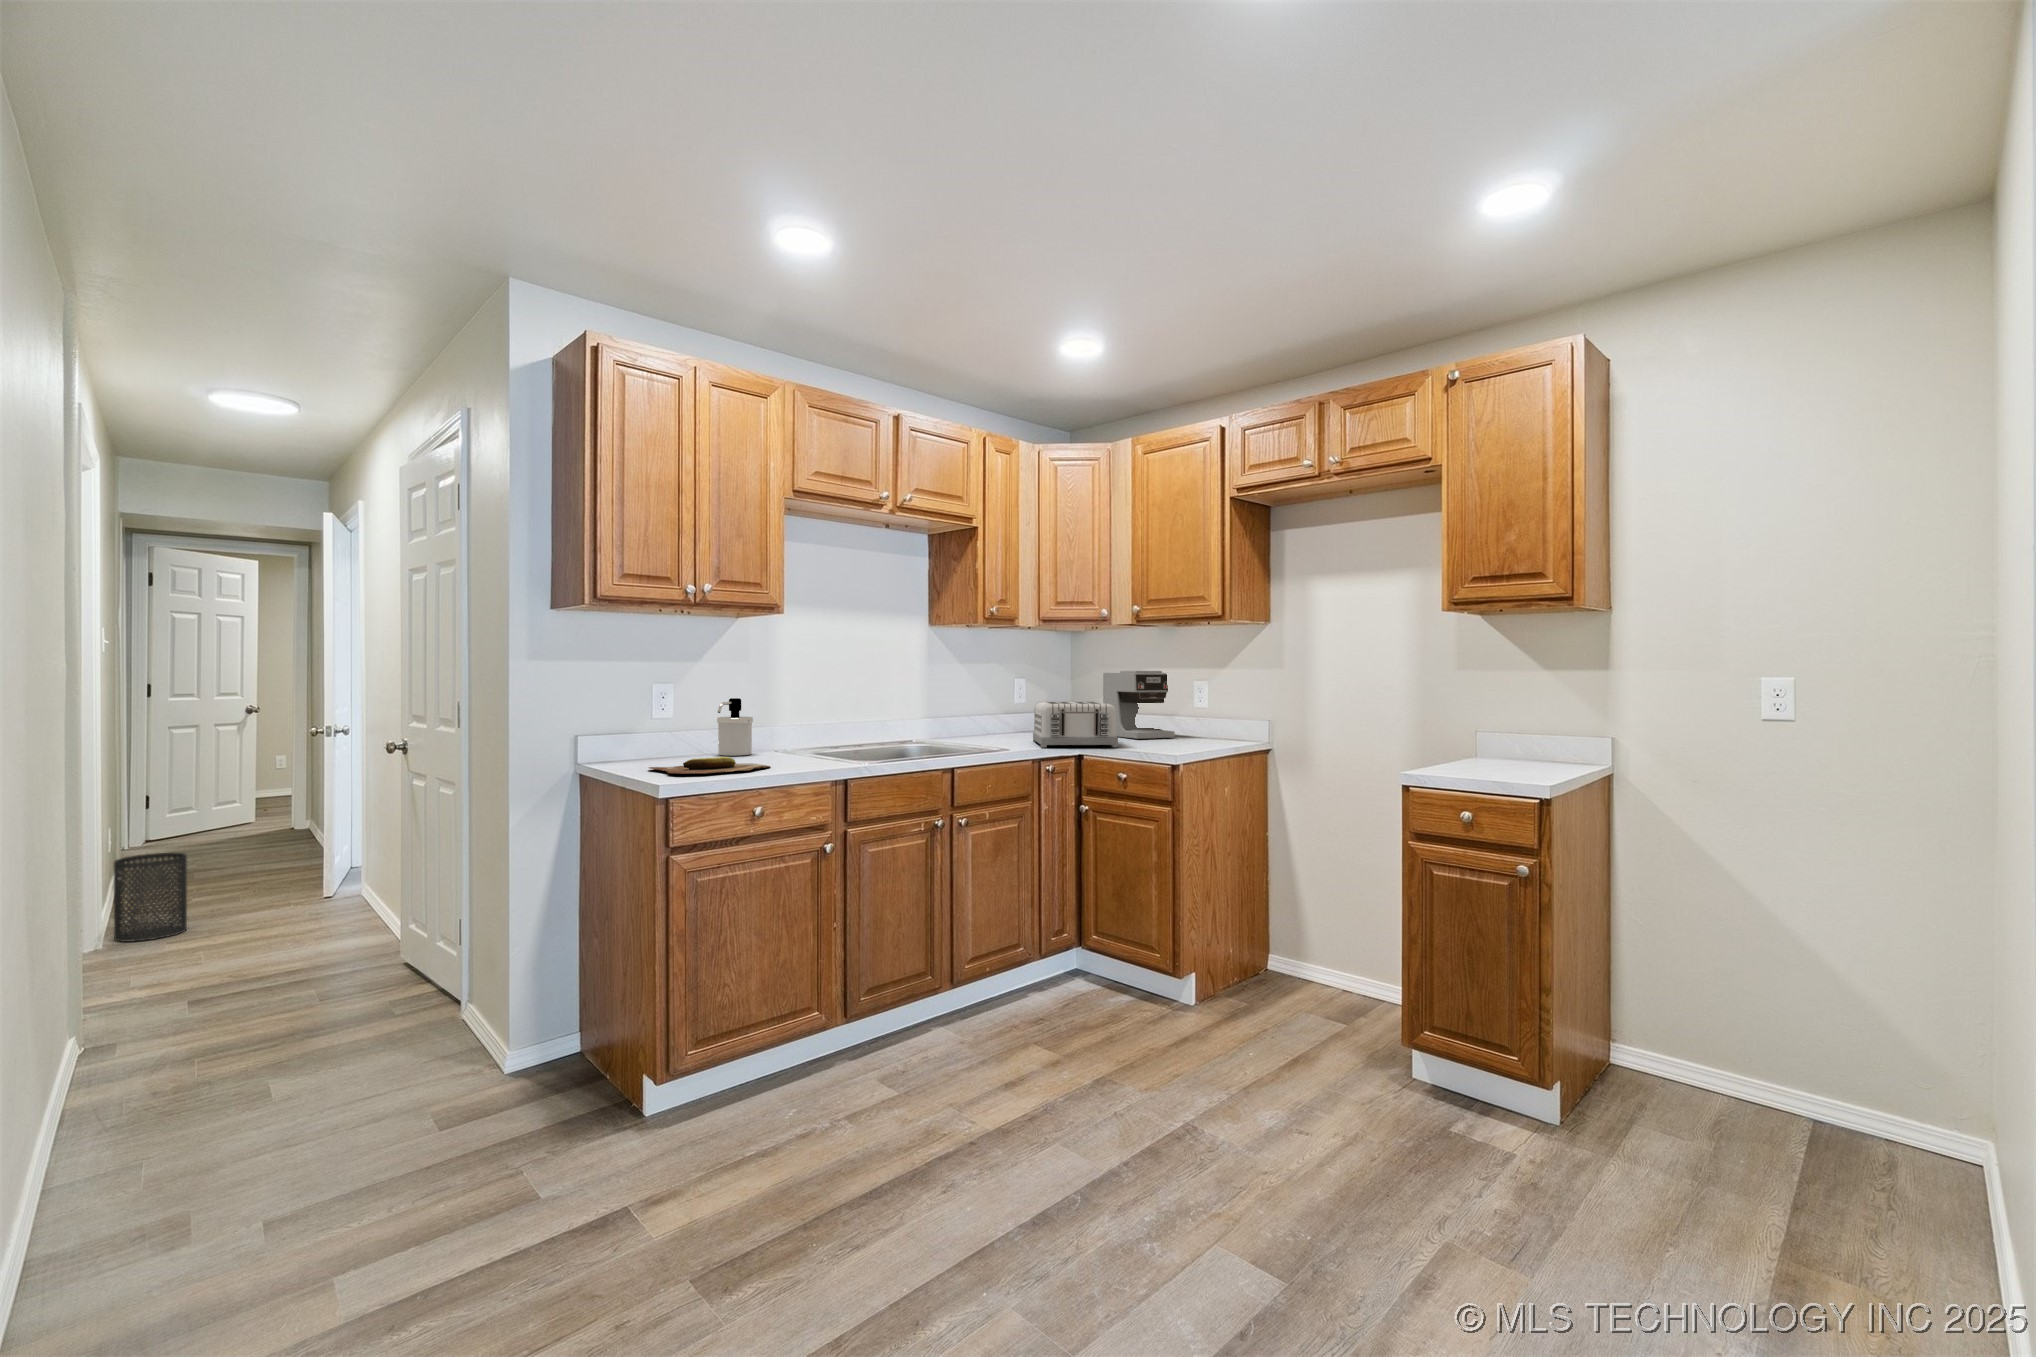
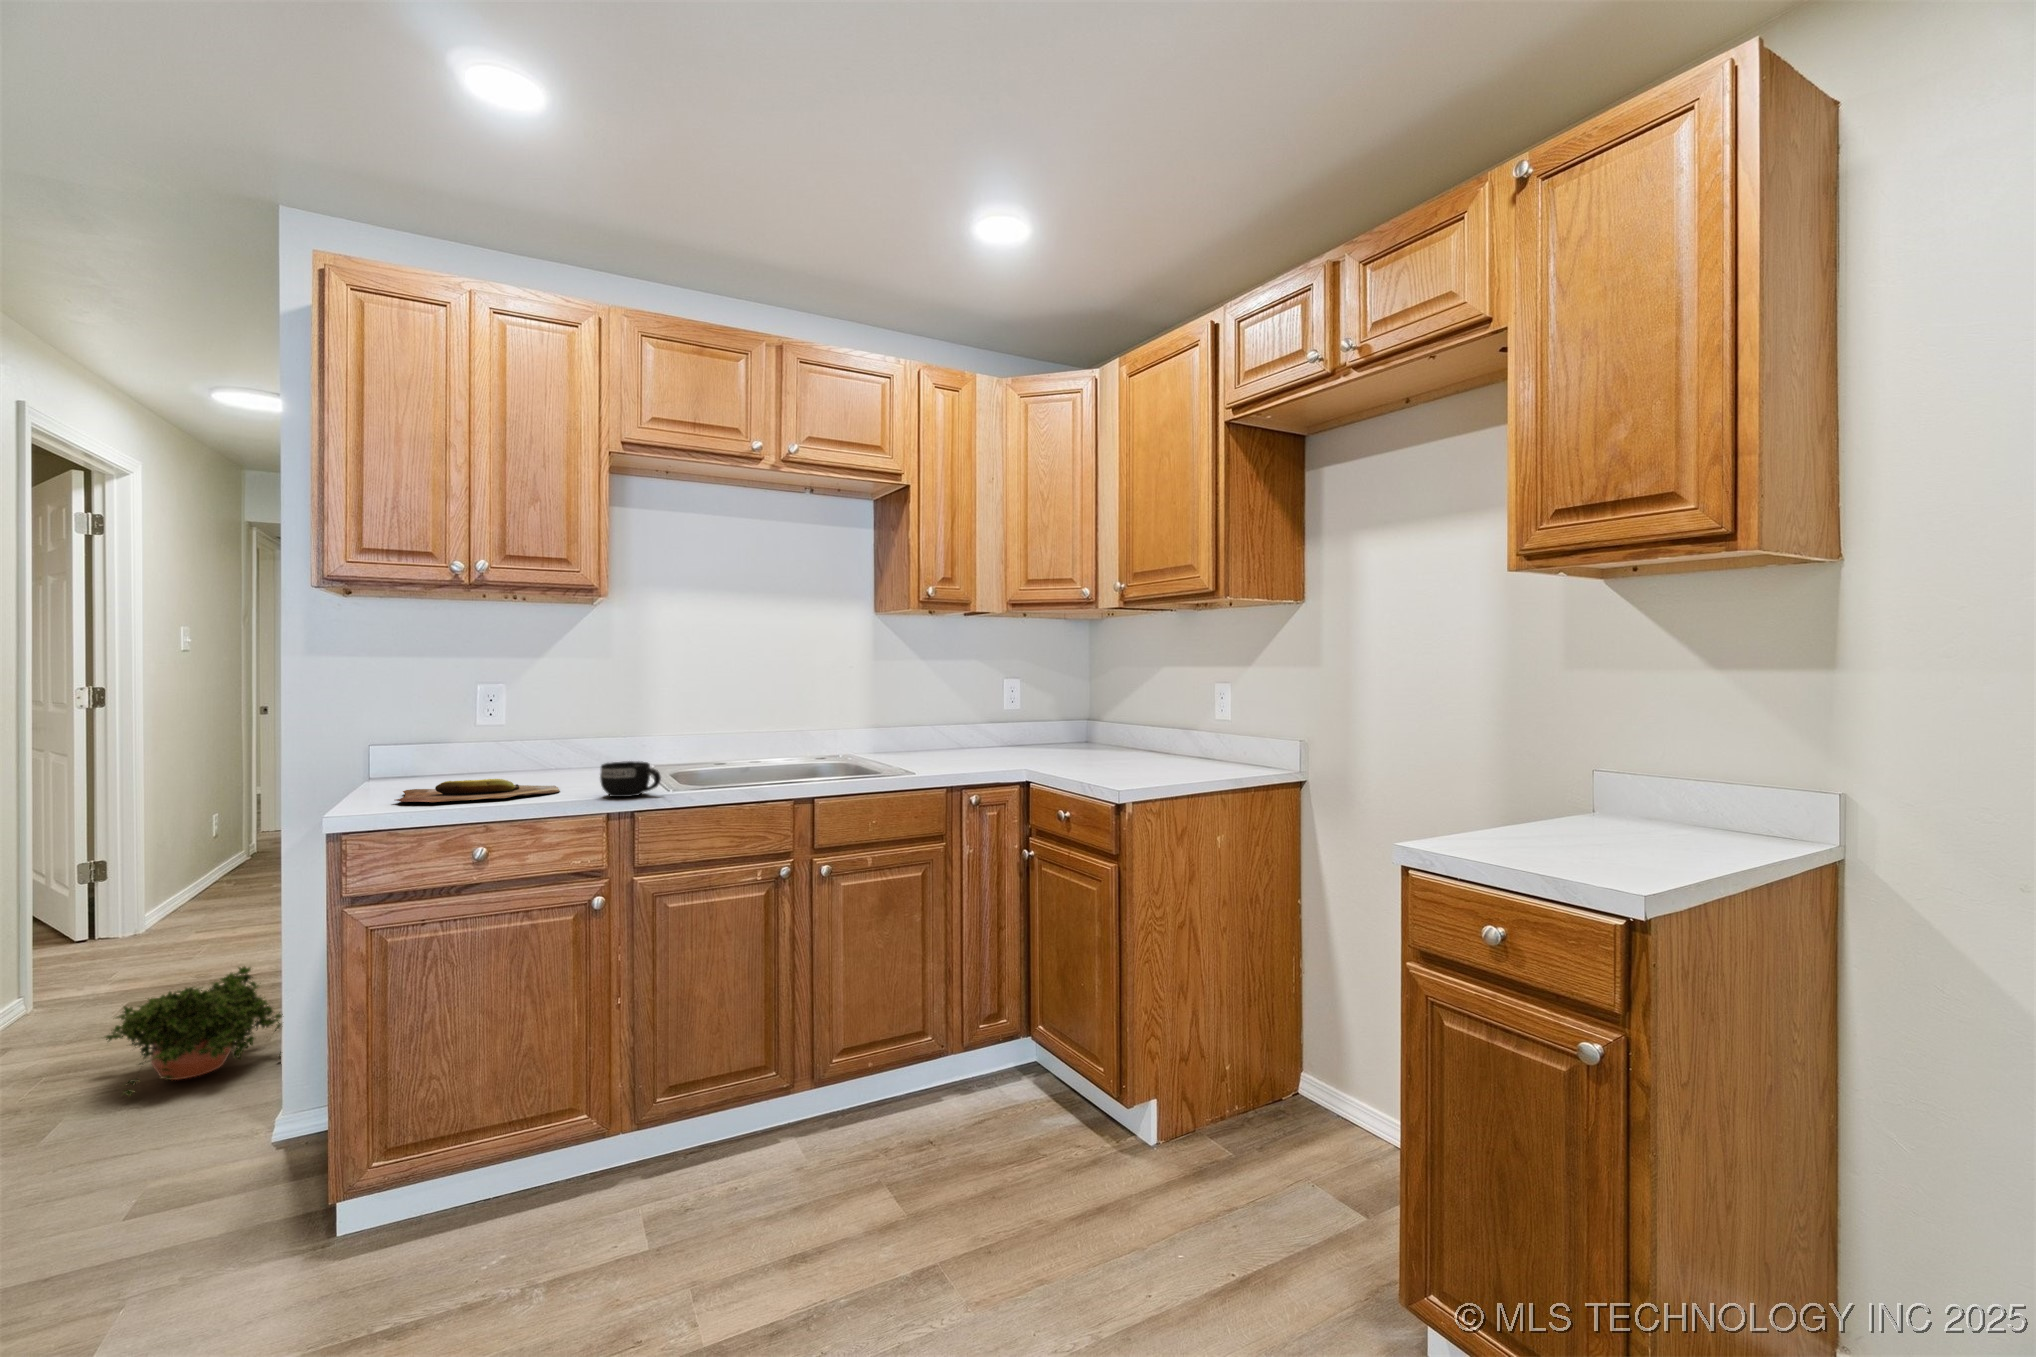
coffee maker: present [1103,671,1175,739] -> none [1114,669,1198,758]
soap dispenser: present [717,698,753,756] -> none [548,703,610,773]
toaster: present [1033,702,1118,747] -> none [981,708,1091,771]
mug: none [813,742,859,768] -> present [600,761,661,797]
trash can: present [114,853,187,942] -> none [166,844,237,929]
potted plant: none [260,940,445,1057] -> present [105,966,283,1096]

